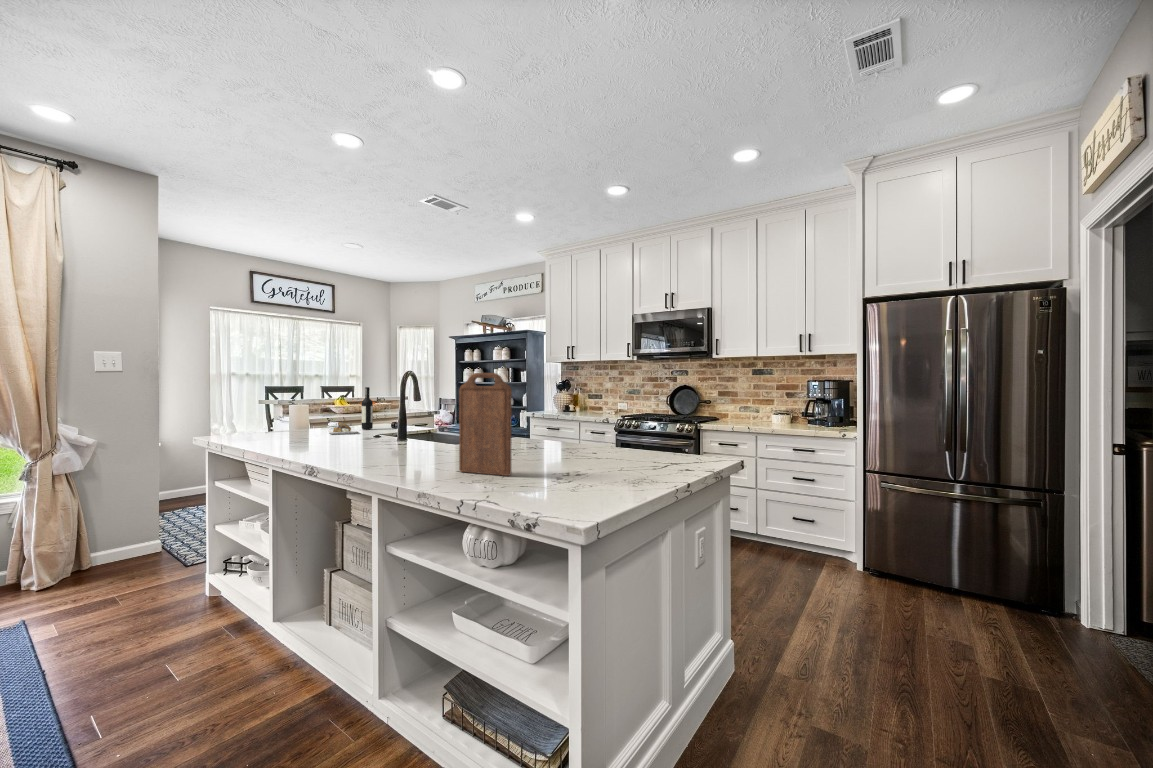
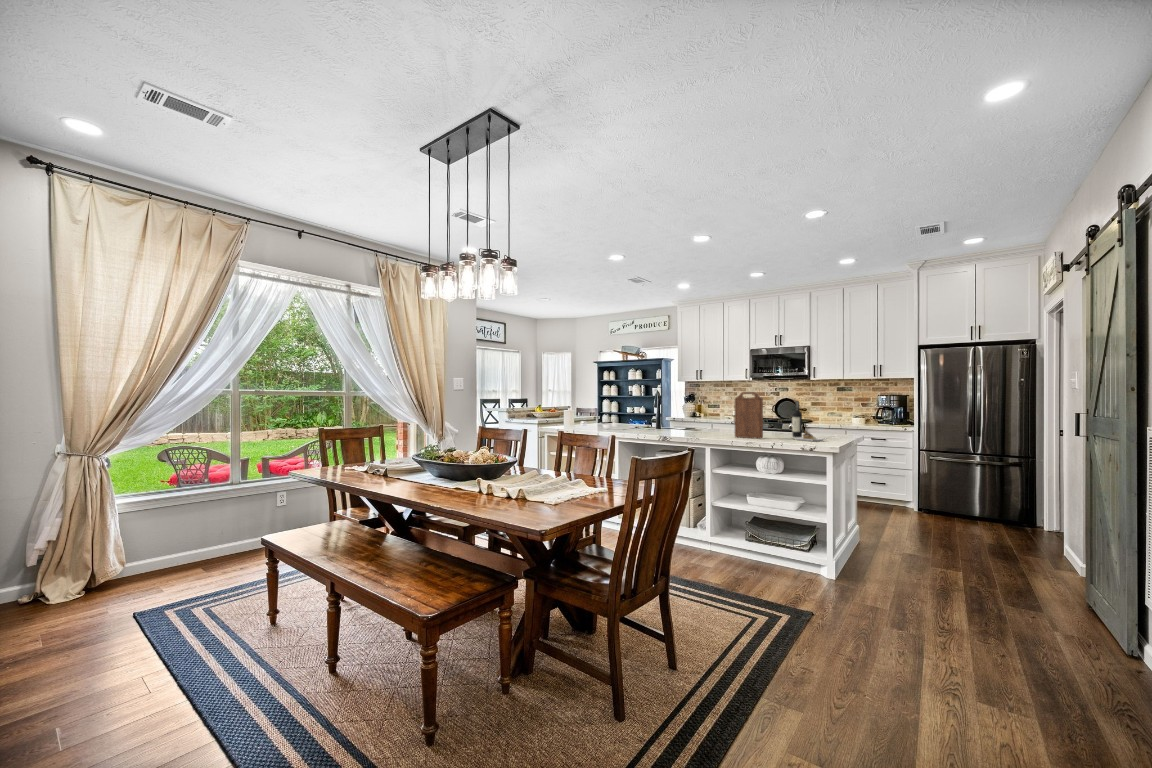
wine bottle: present [327,387,373,434] -> present [792,401,824,441]

